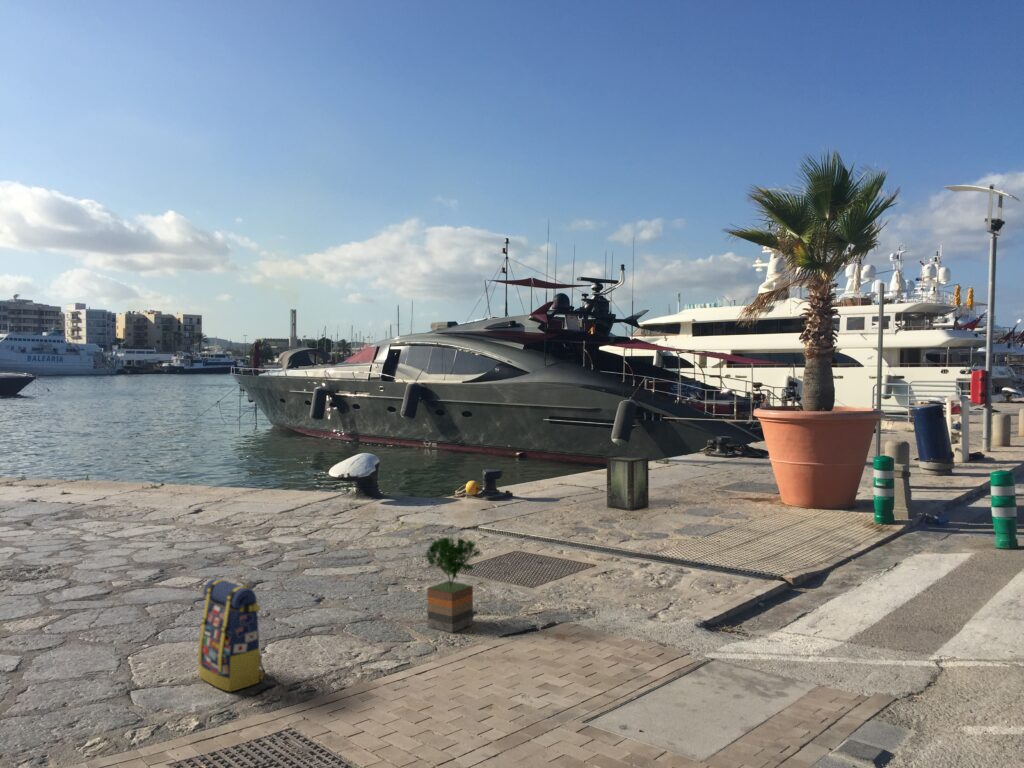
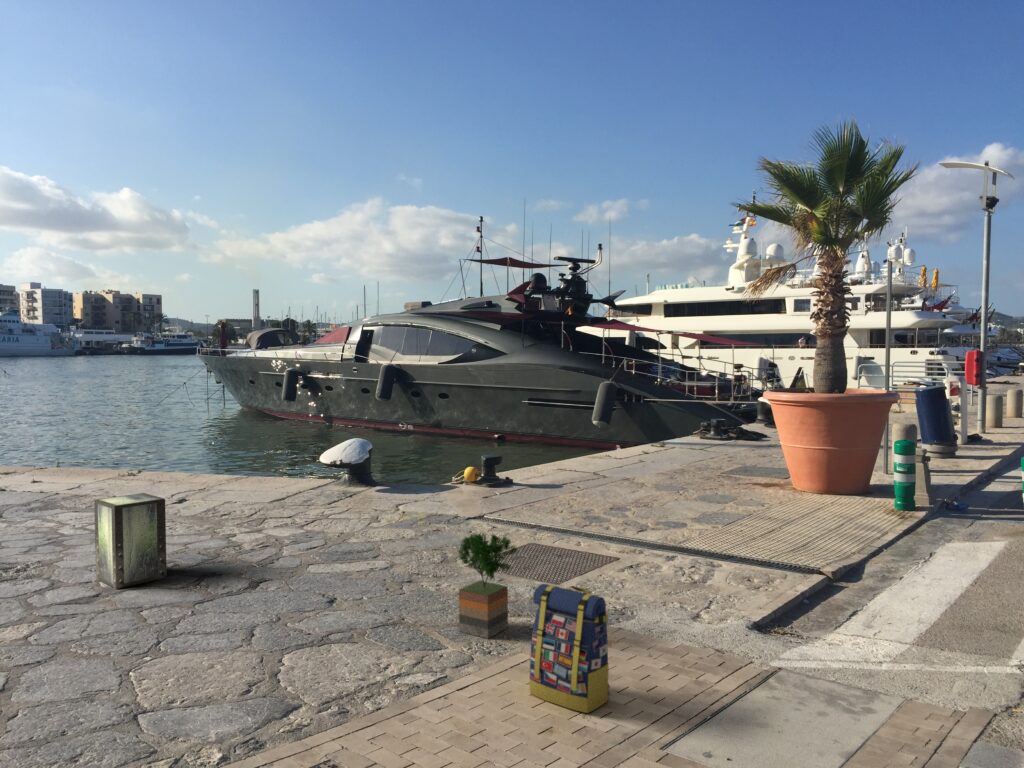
storage box: present [607,456,649,510] -> present [94,493,167,589]
backpack: present [198,579,264,692] -> present [529,584,610,713]

